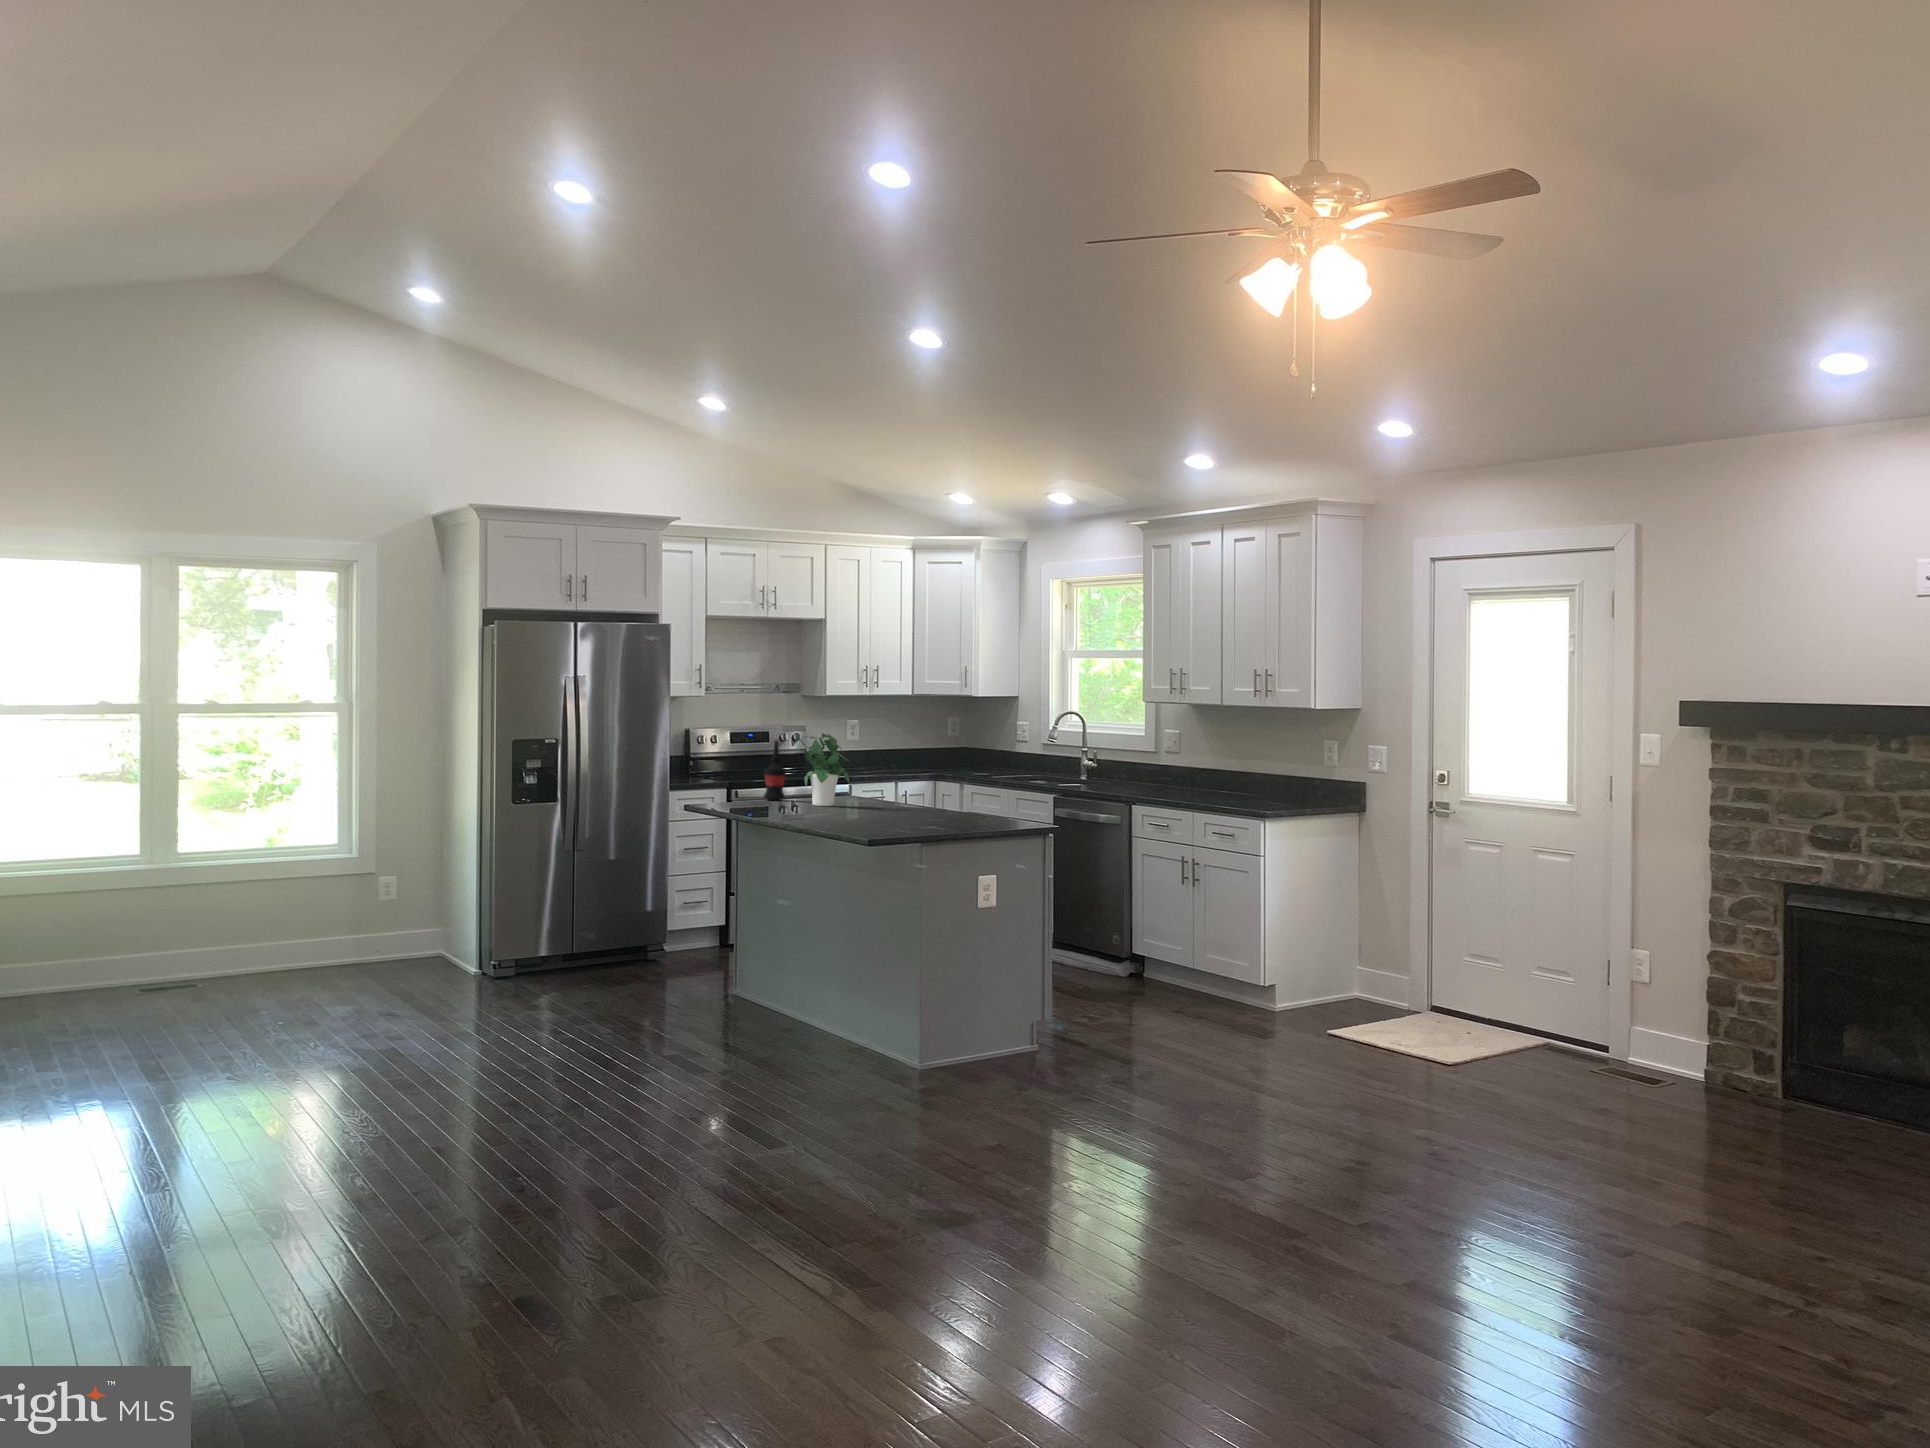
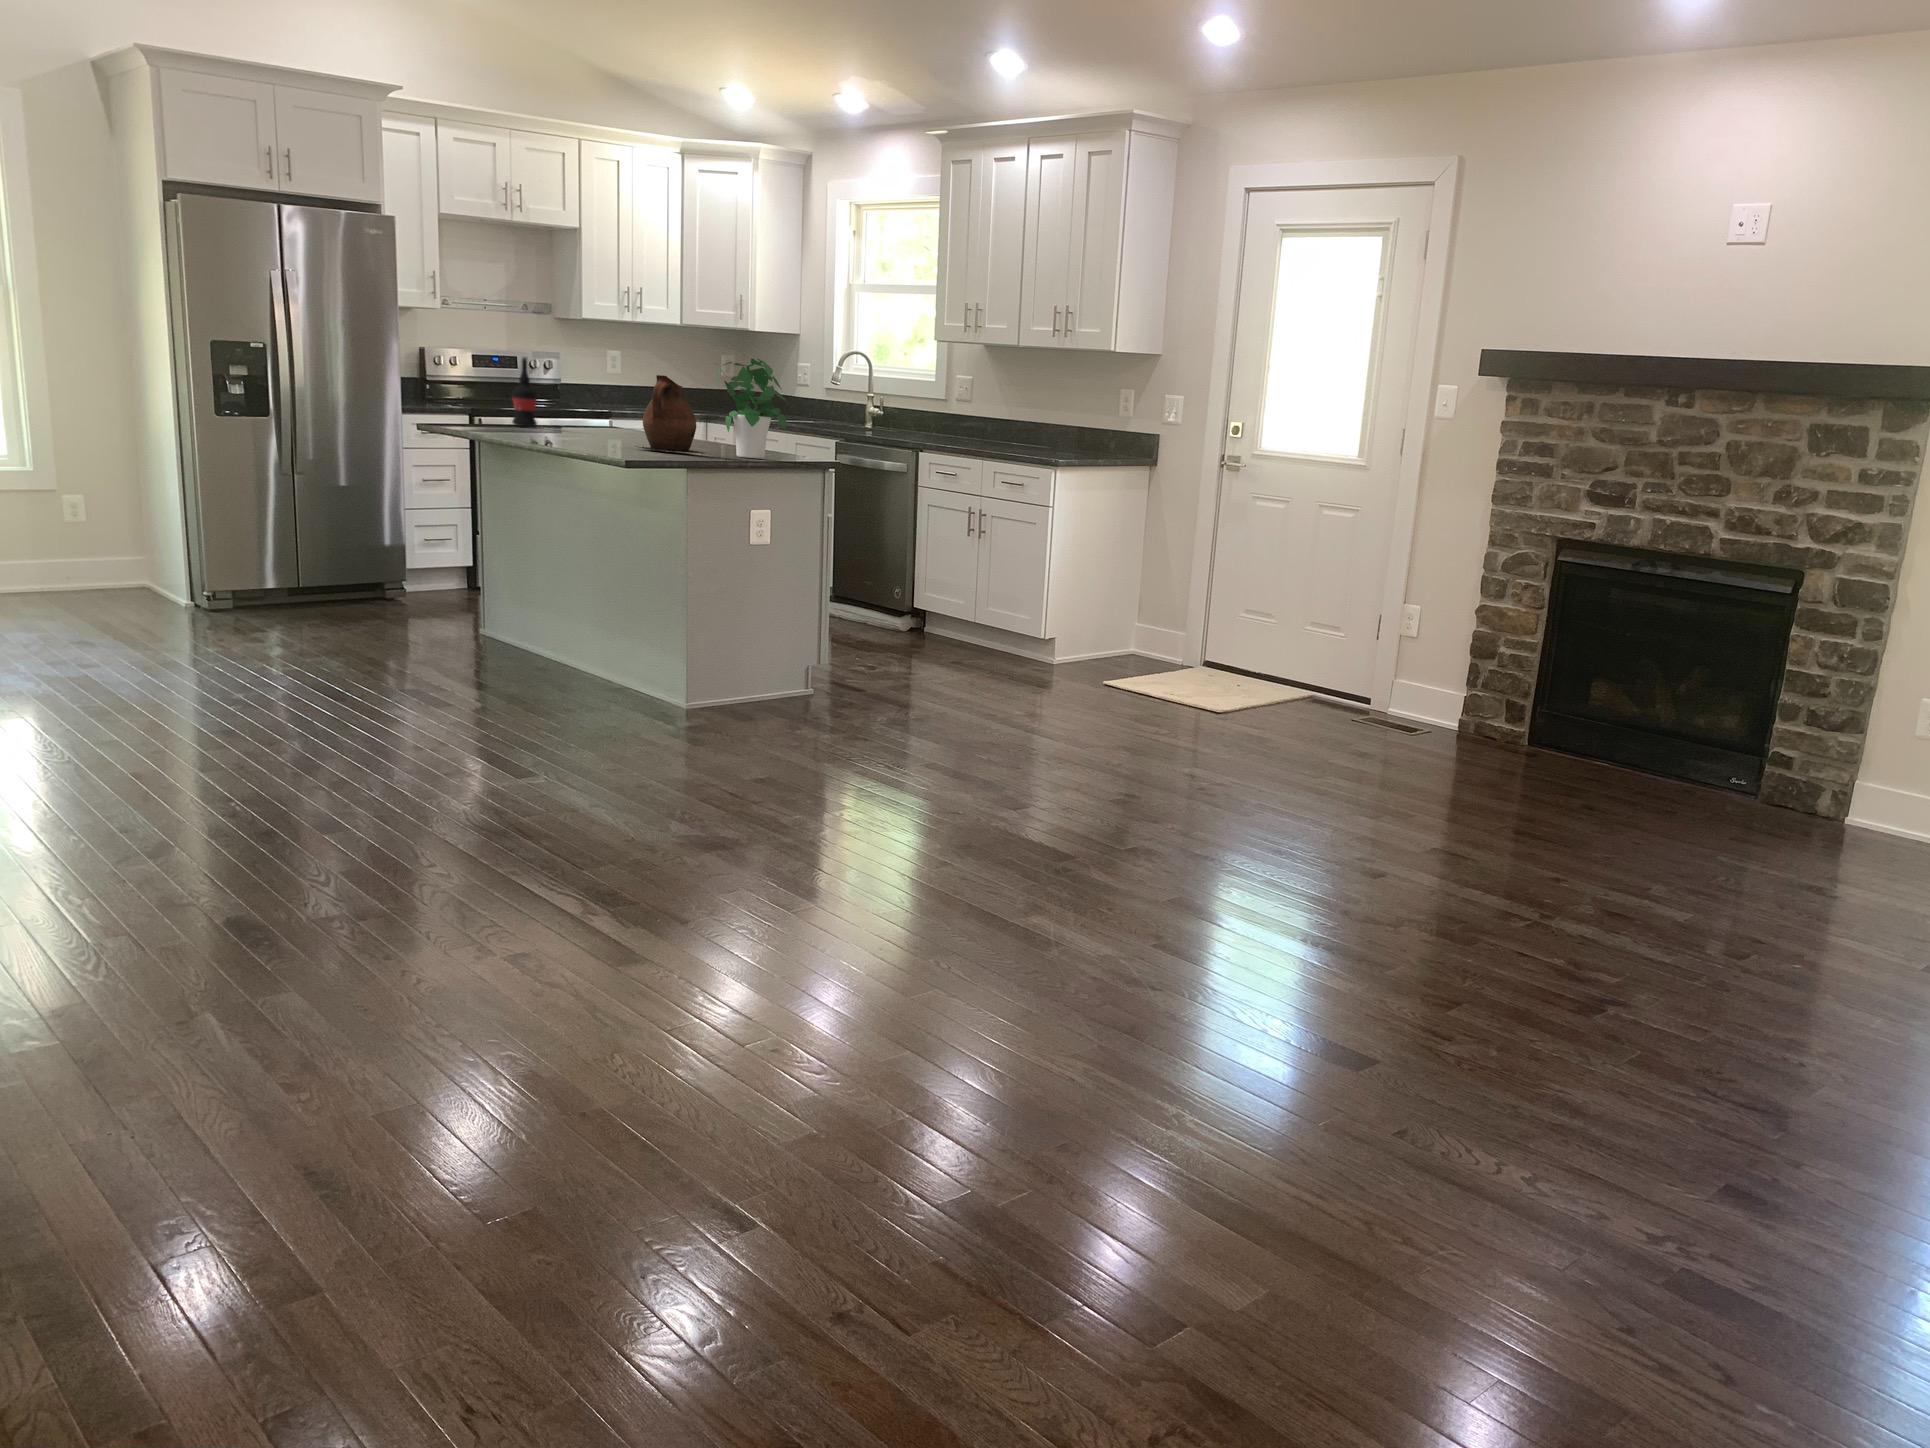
potted plant: present [798,733,850,806] -> present [718,358,786,459]
ceramic pitcher: none [876,765,937,832] -> present [639,375,704,454]

